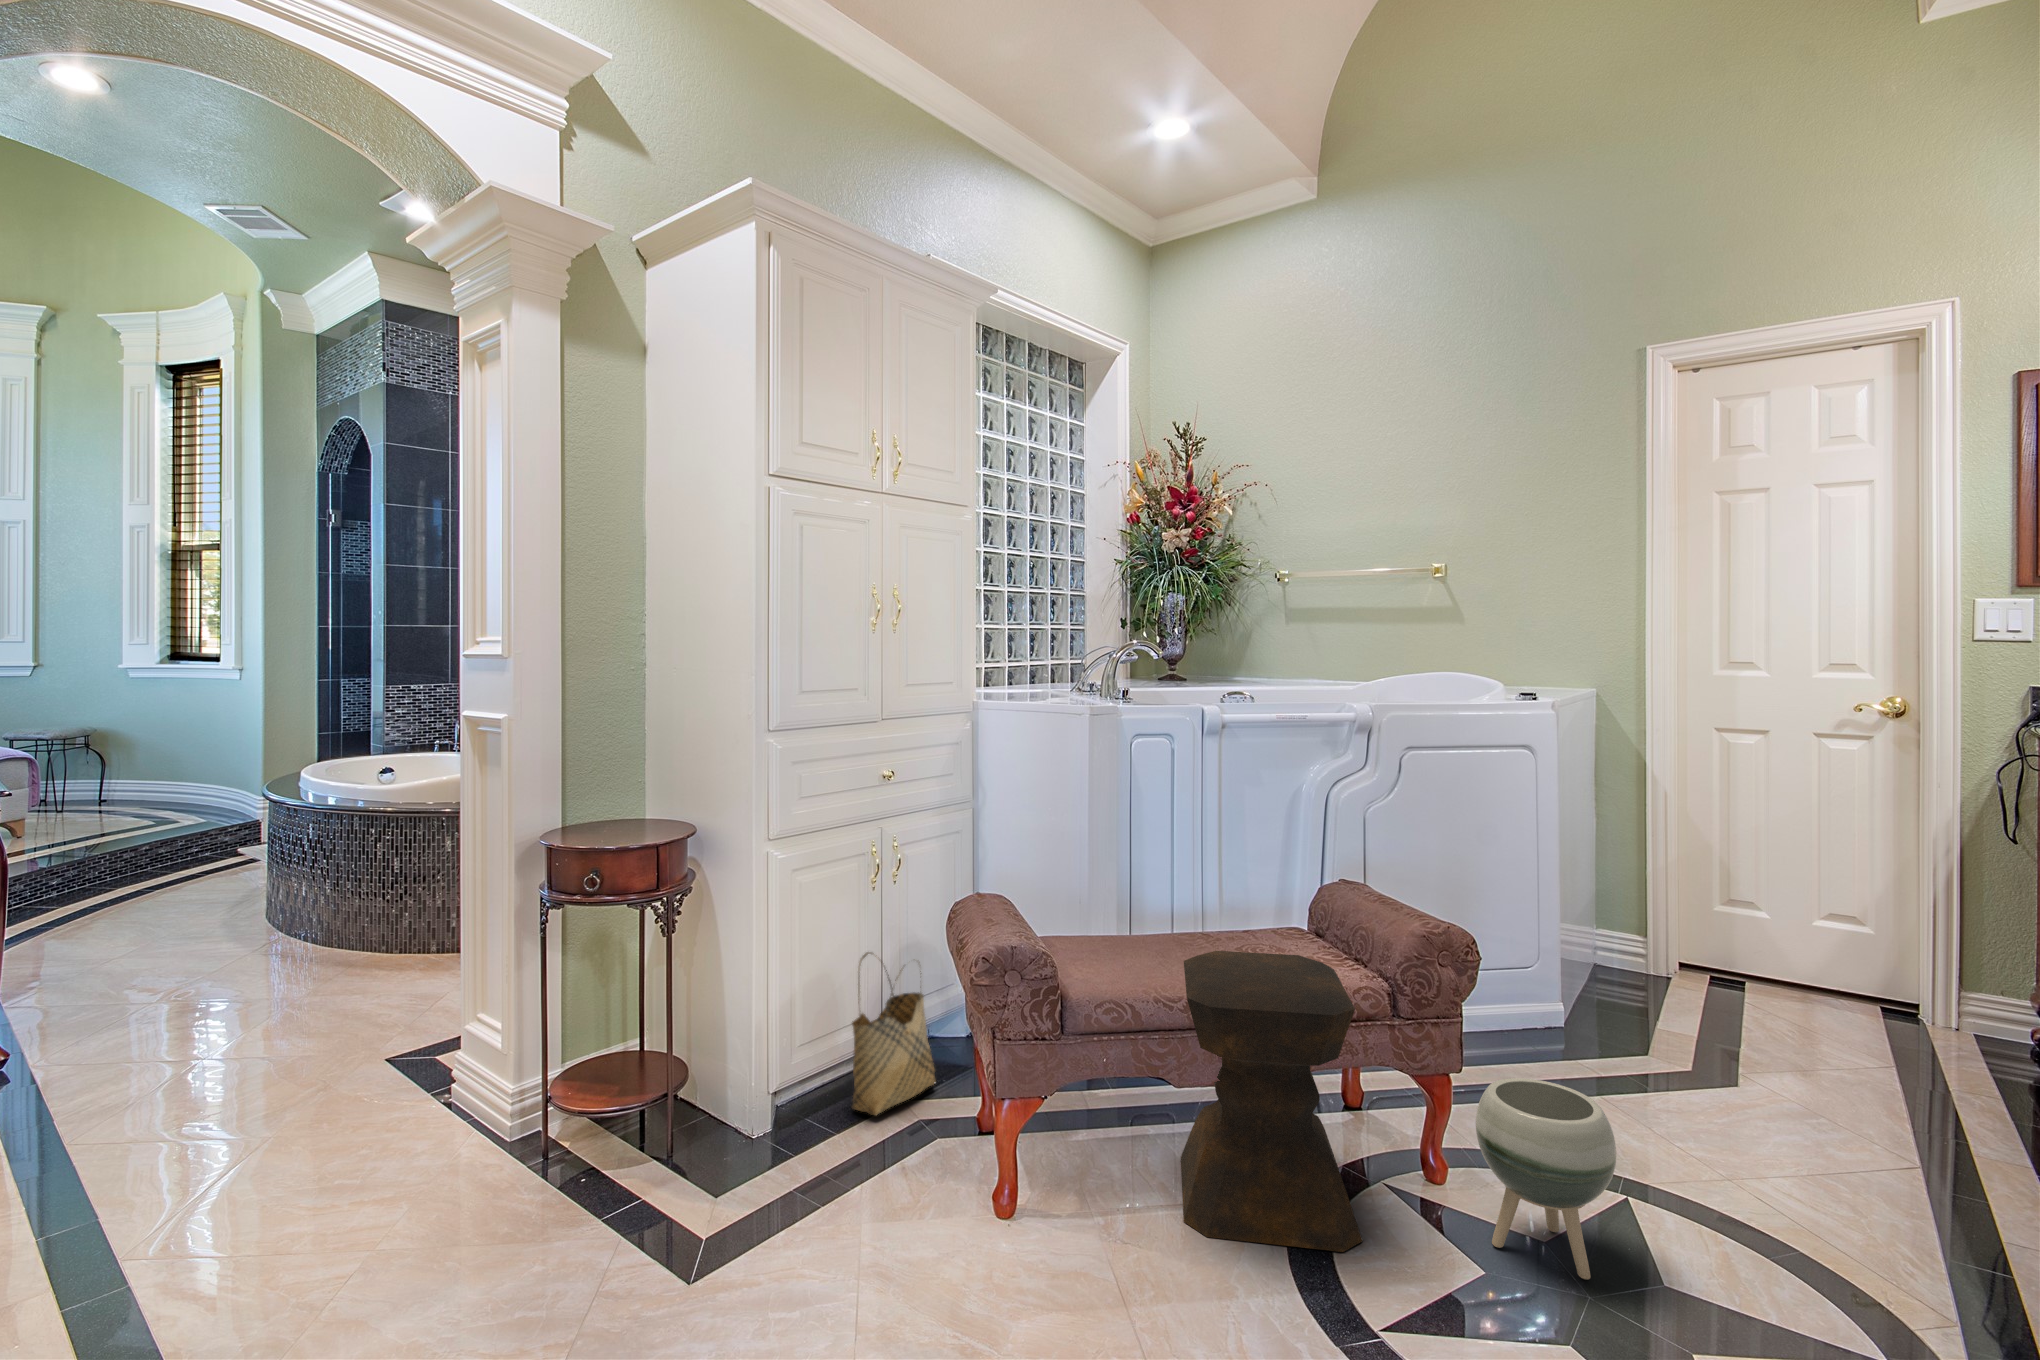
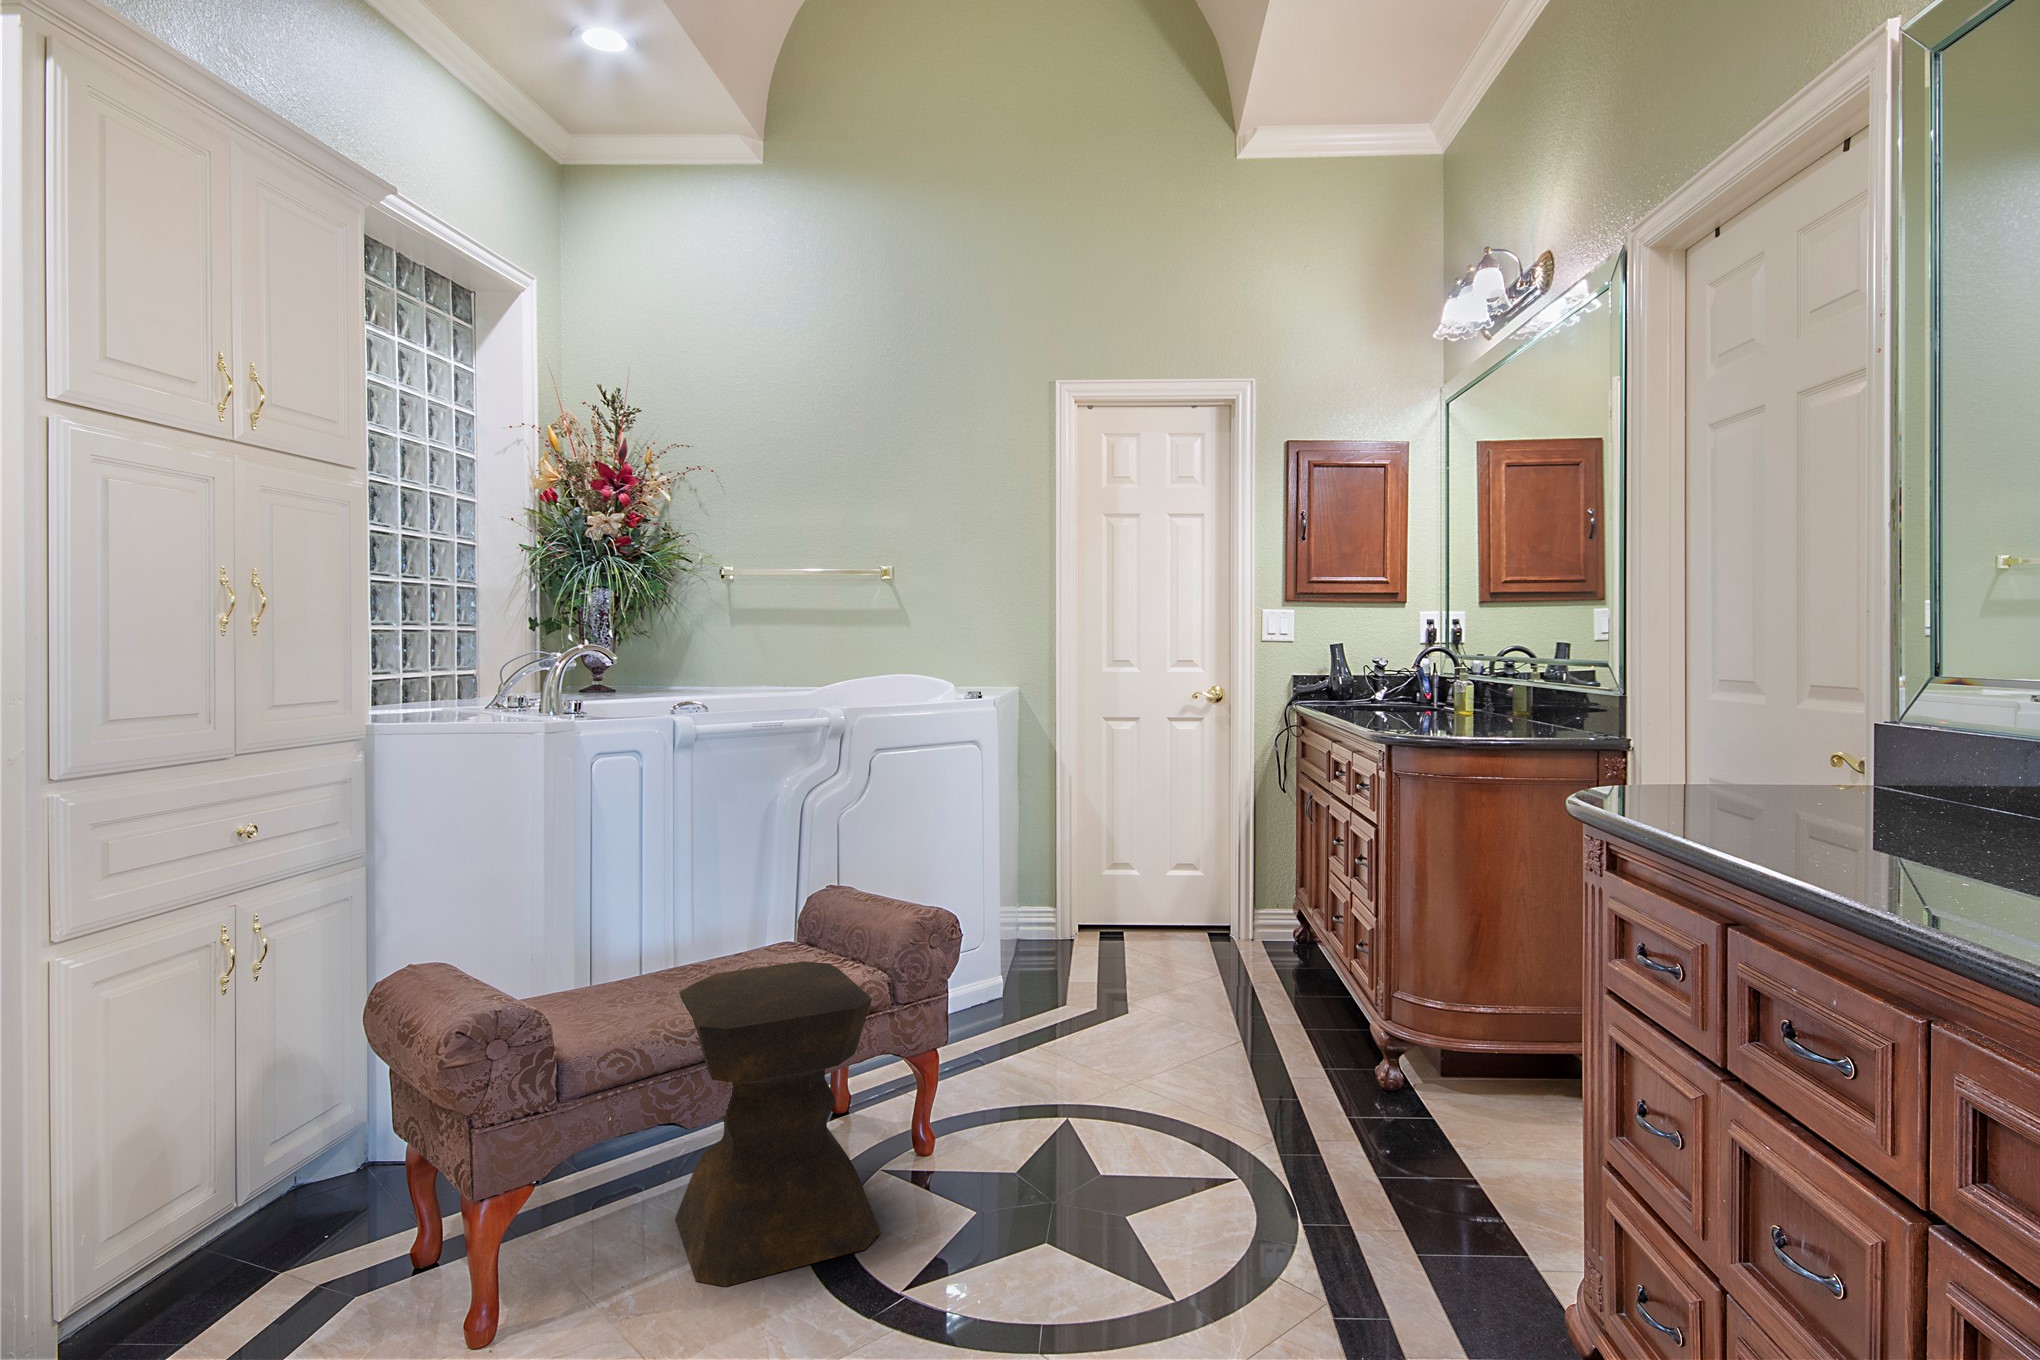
woven basket: present [852,952,935,1116] -> none [175,1071,315,1311]
planter: present [1476,1078,1617,1280] -> none [974,1032,1084,1197]

